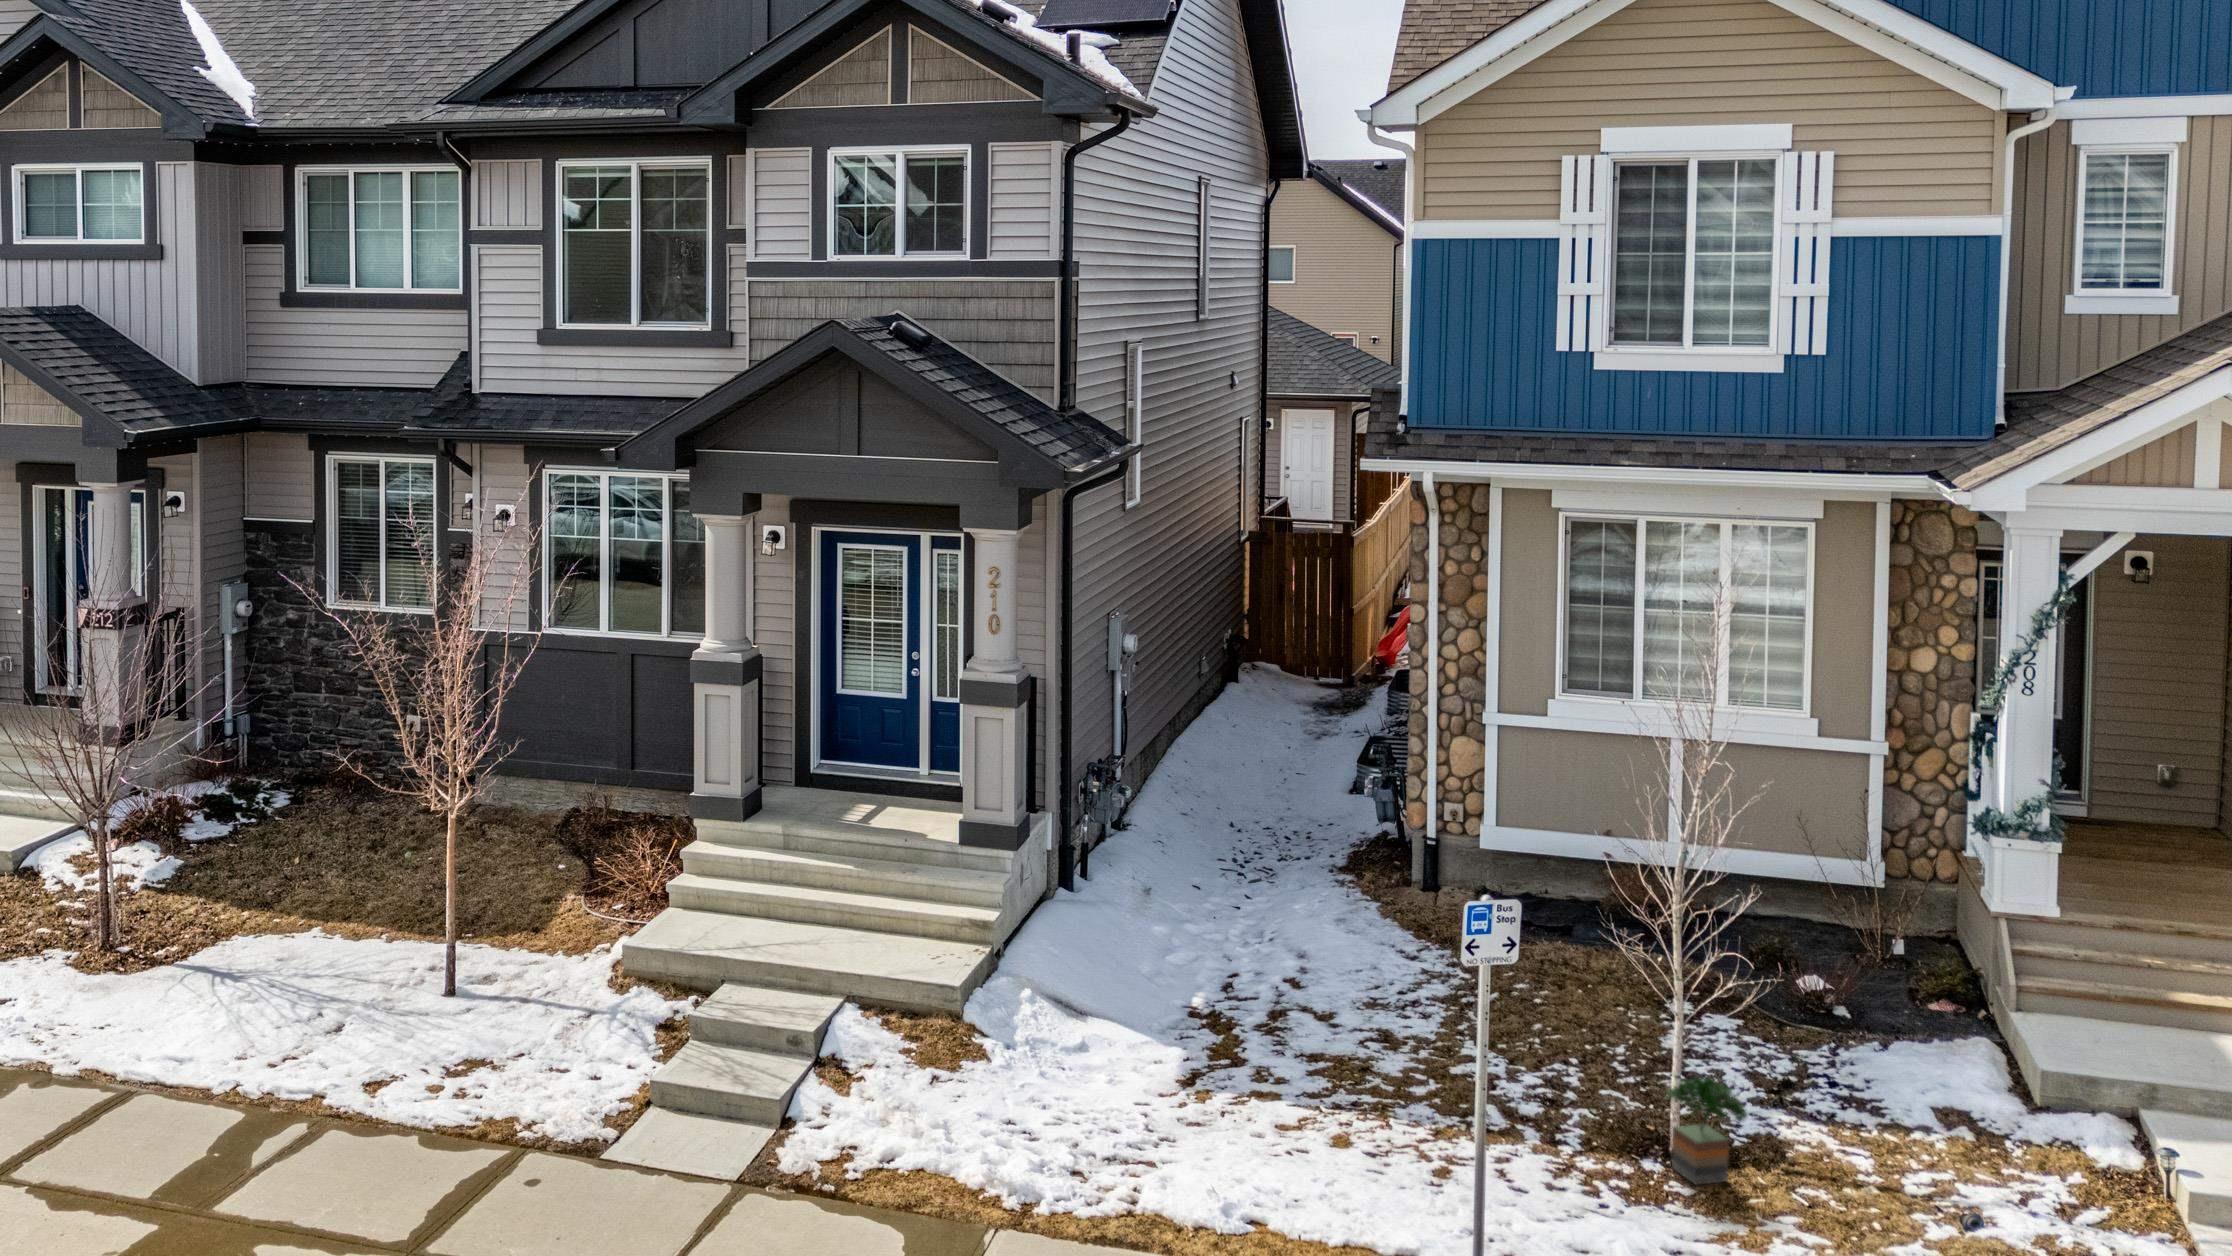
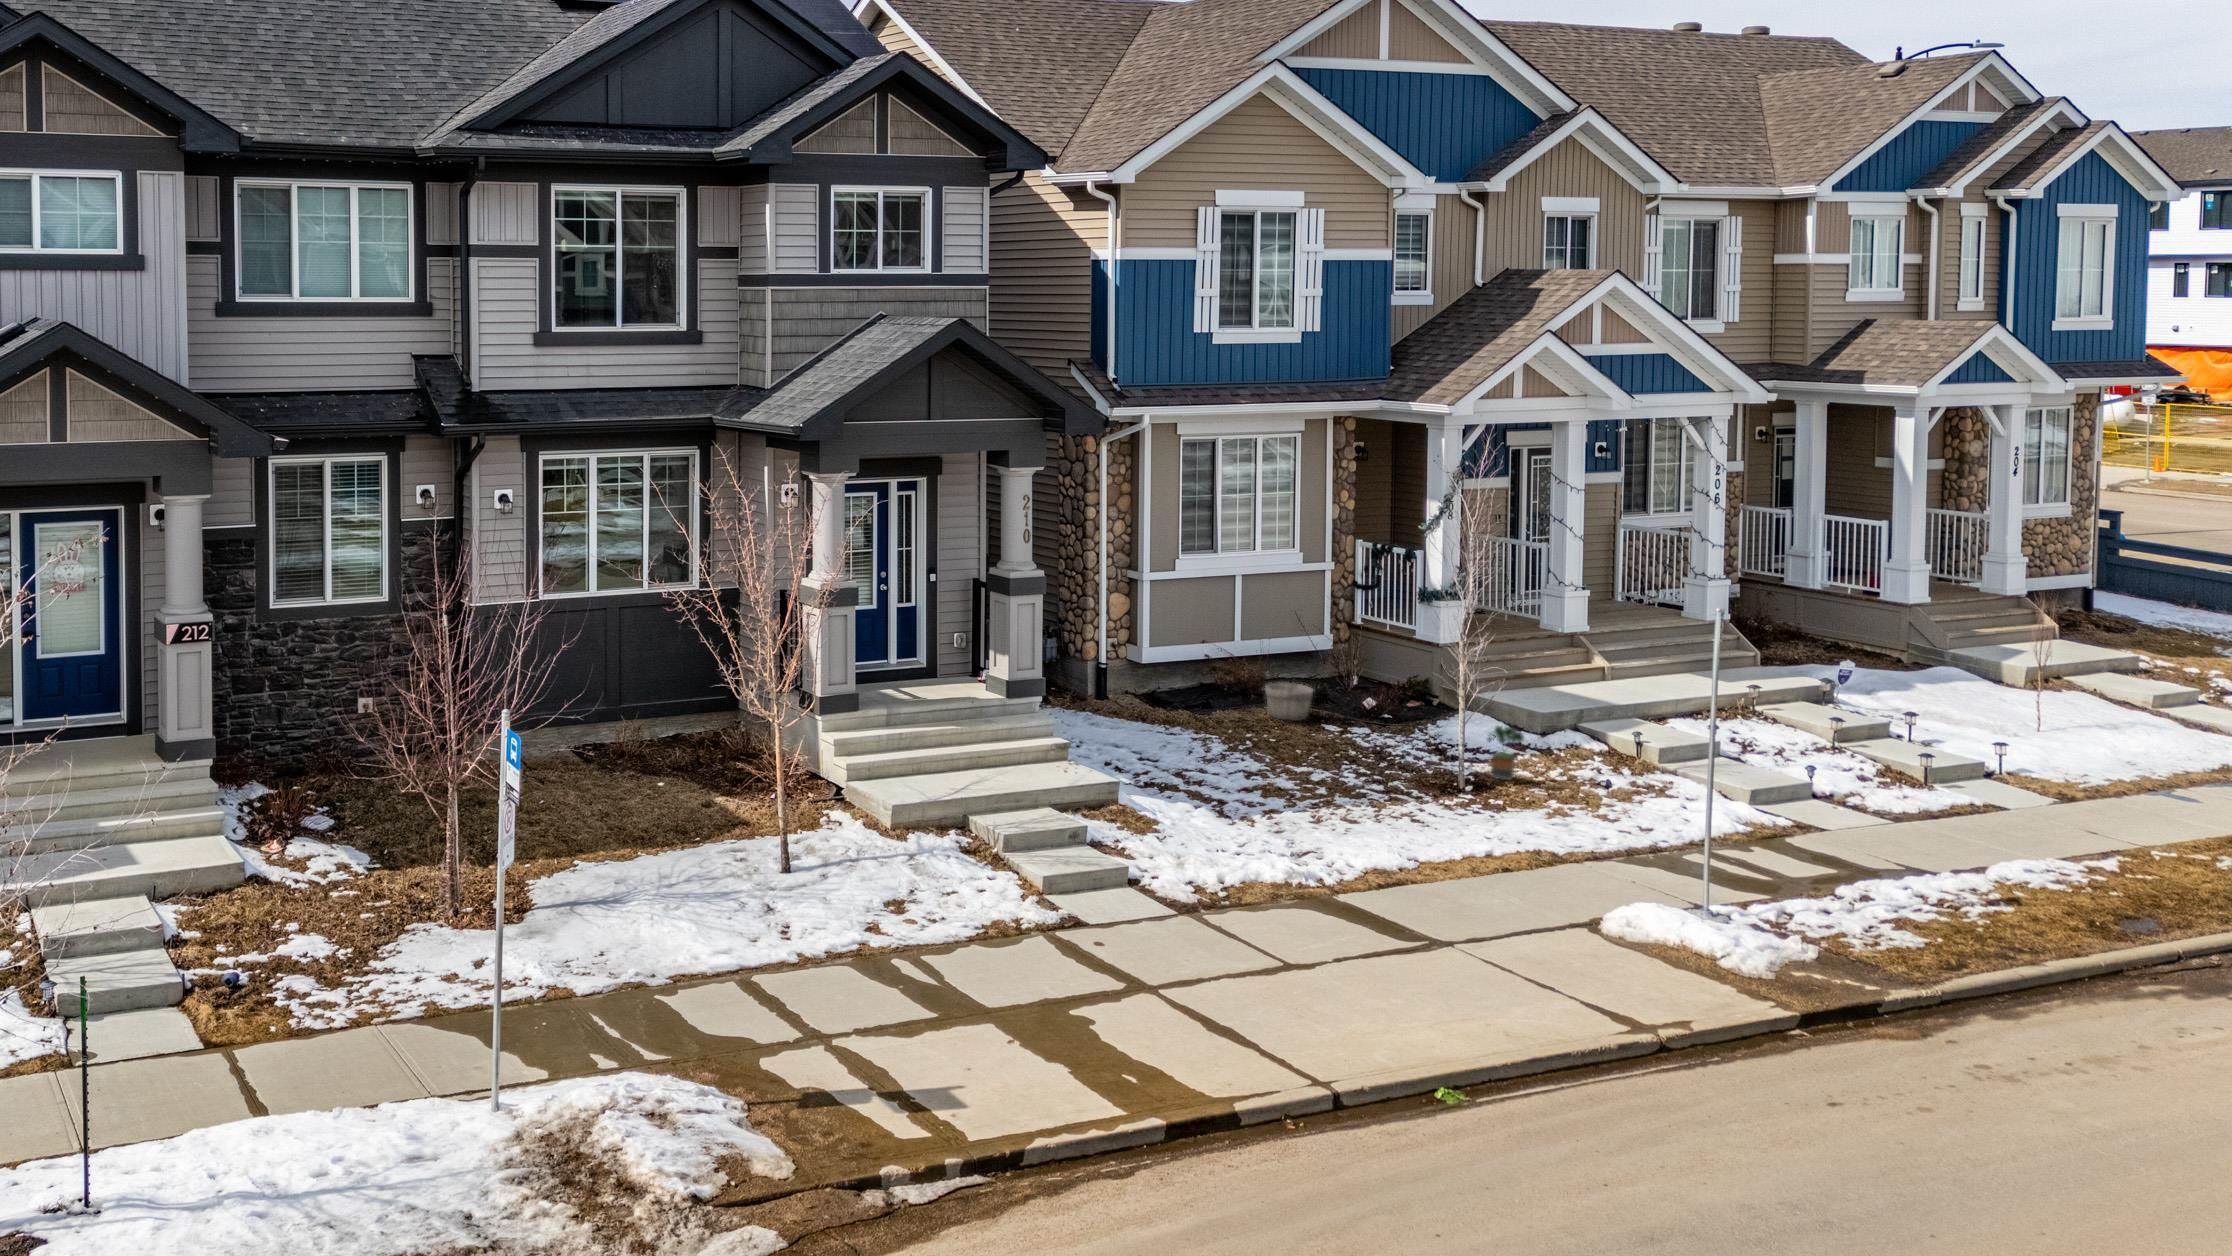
wooden bucket: none [1562,920,1646,994] -> present [1265,682,1313,721]

